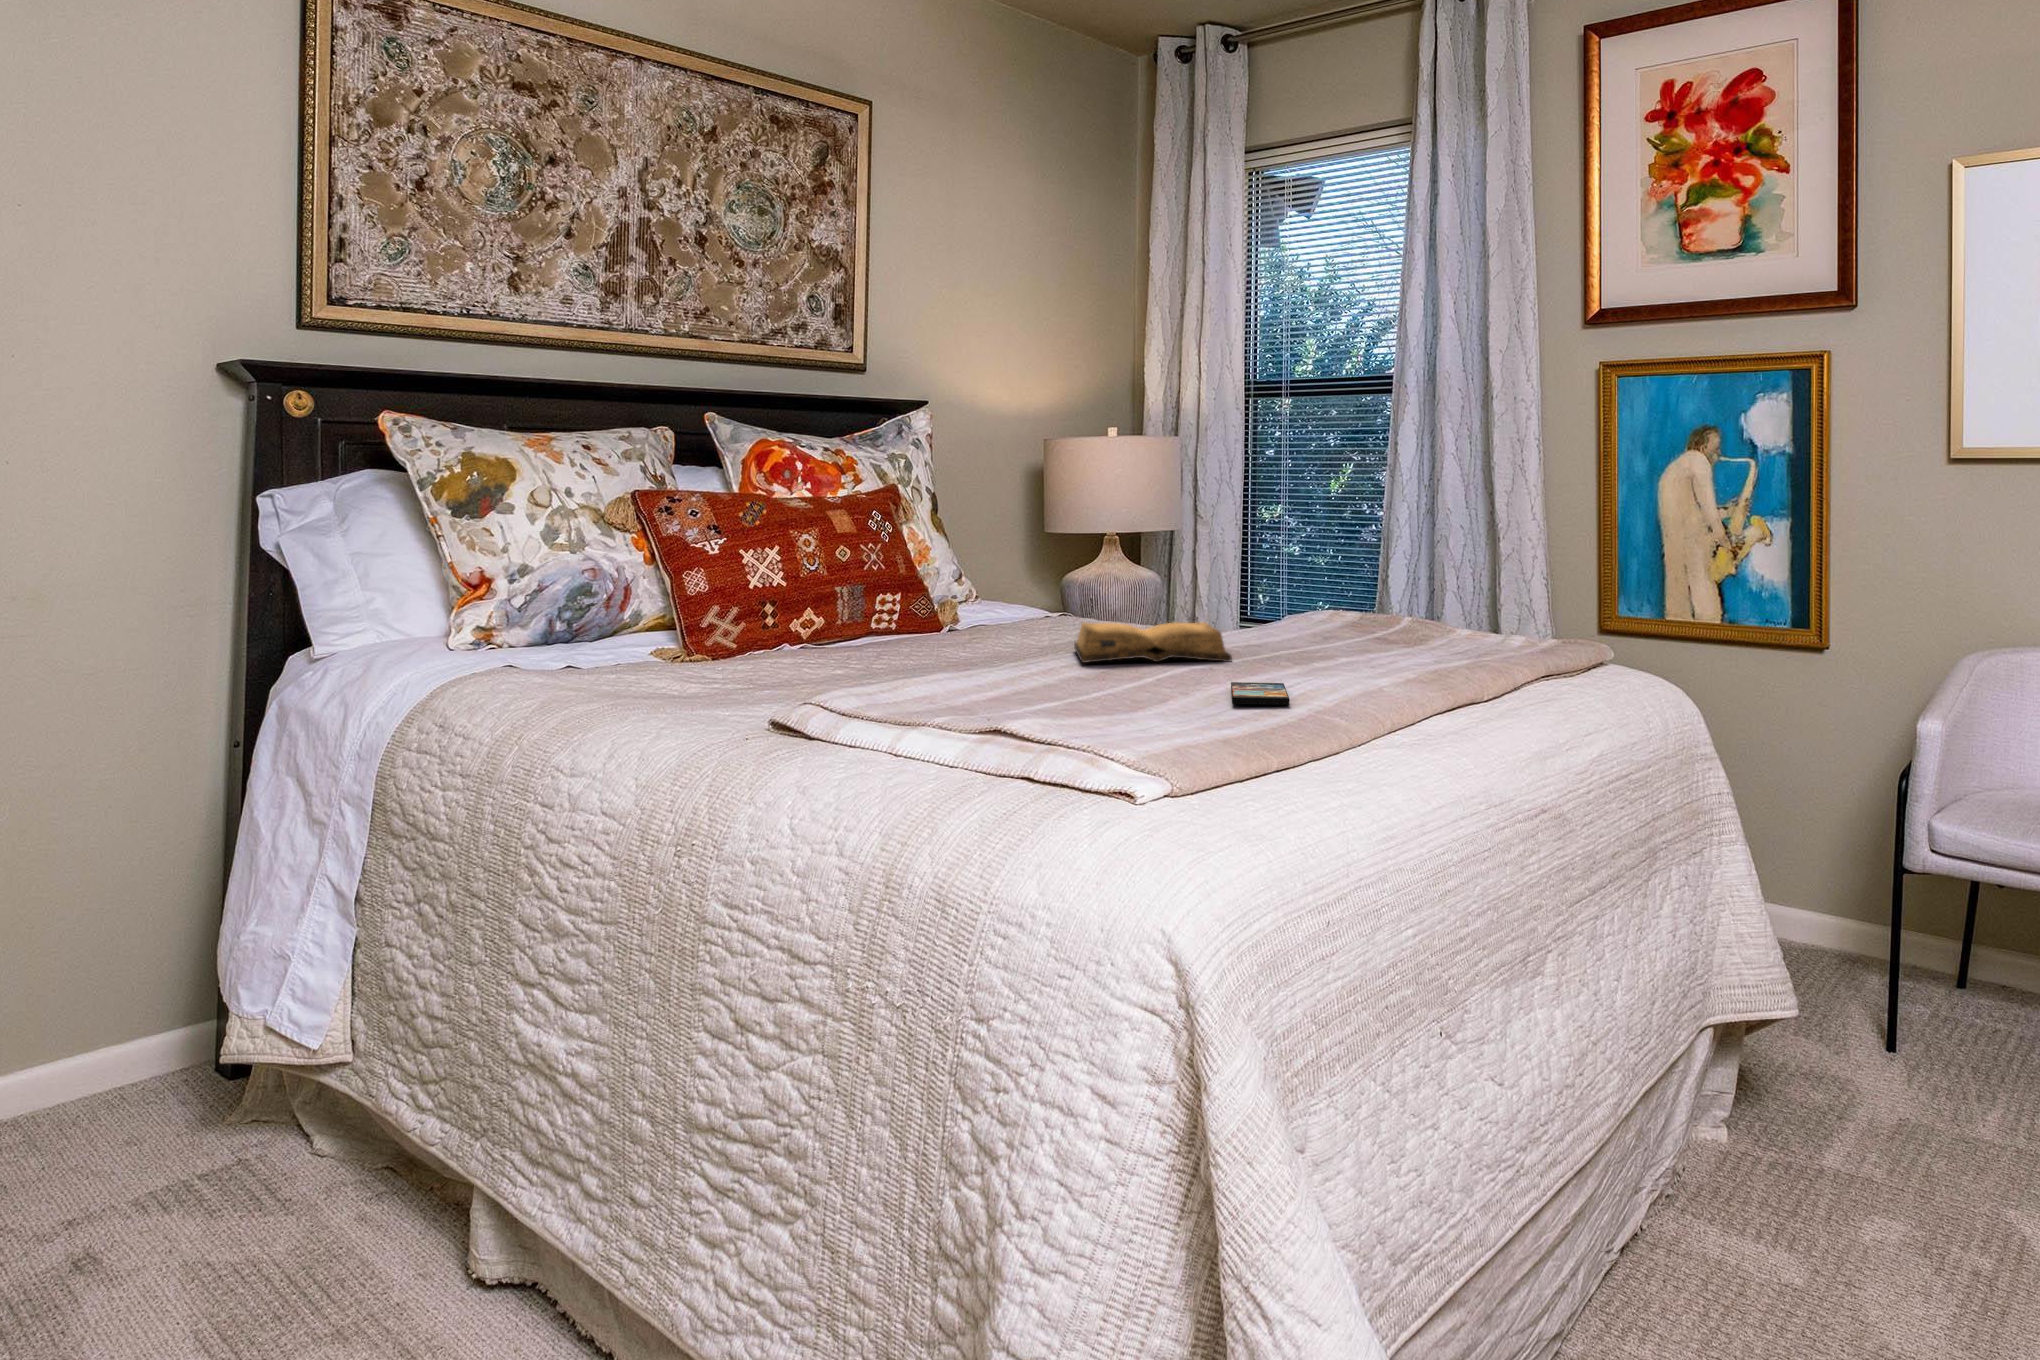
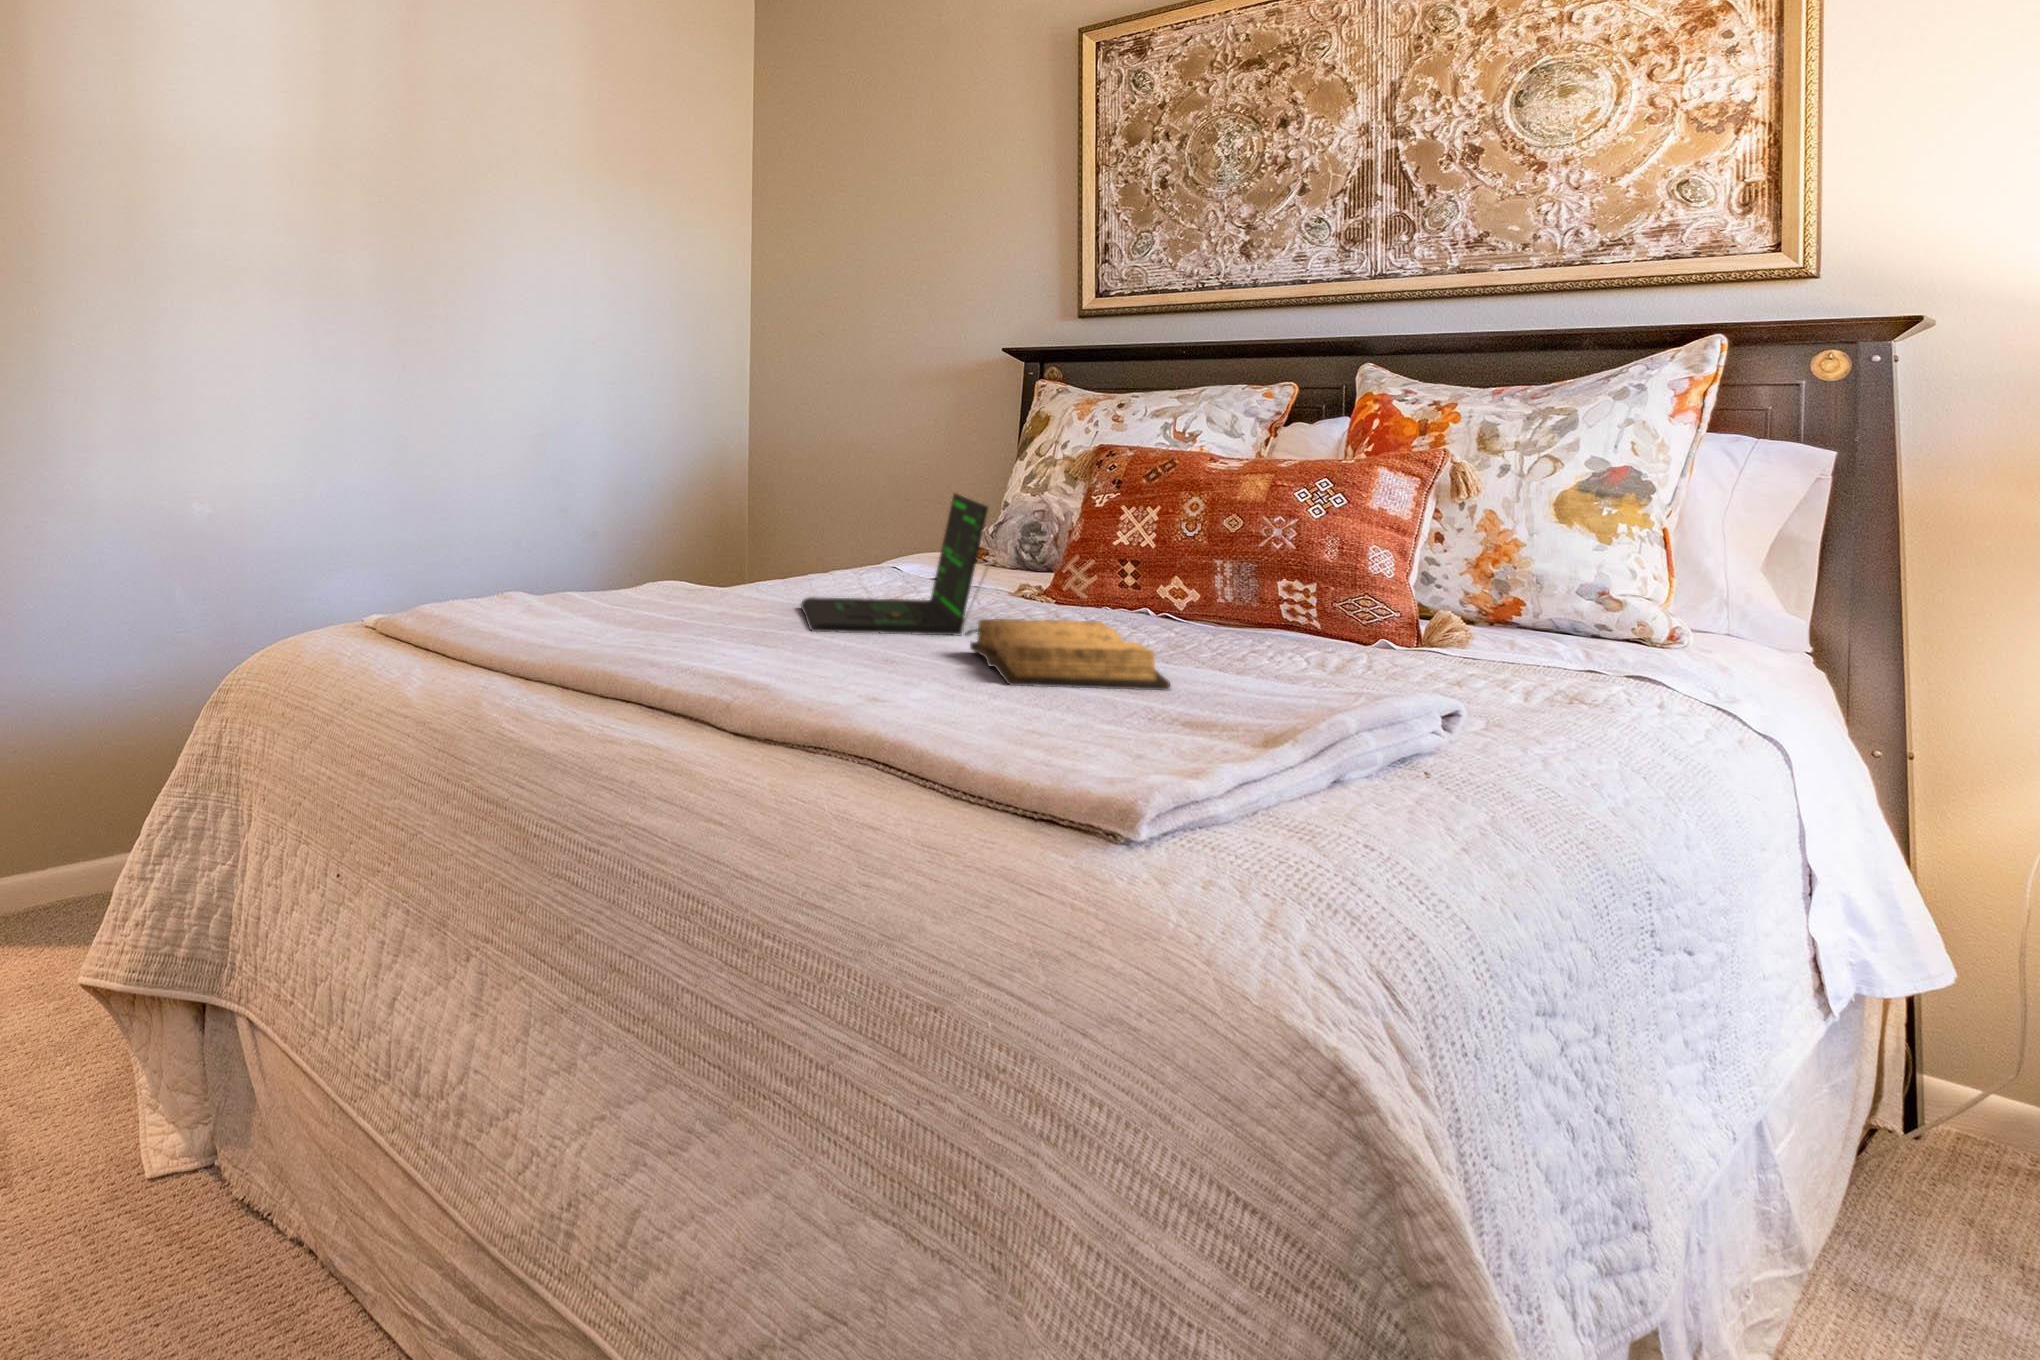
laptop: none [784,537,1026,691] -> present [801,494,992,635]
smartphone: present [1231,682,1289,705] -> none [644,654,762,679]

